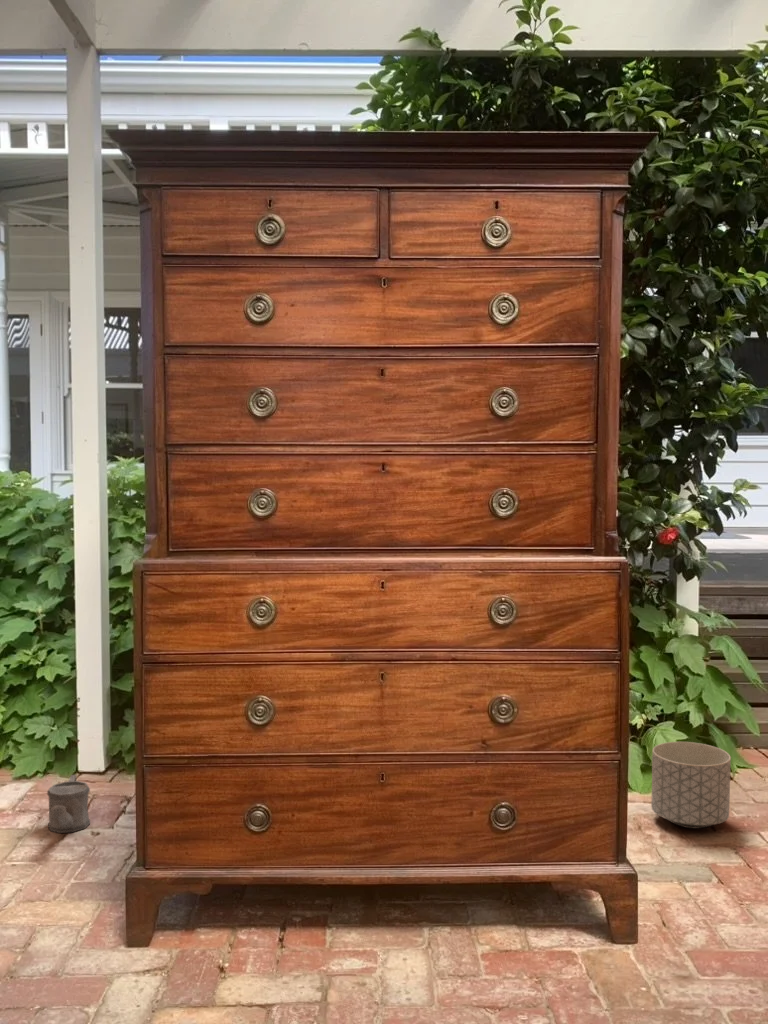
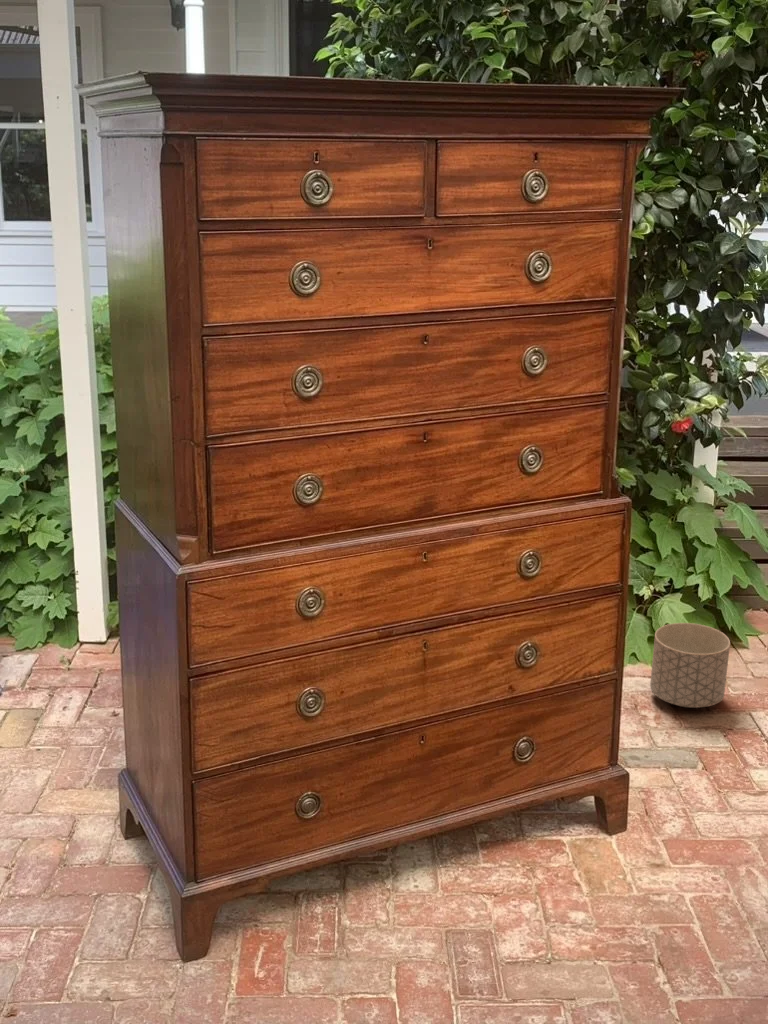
watering can: present [47,775,90,833] -> none [59,655,102,714]

